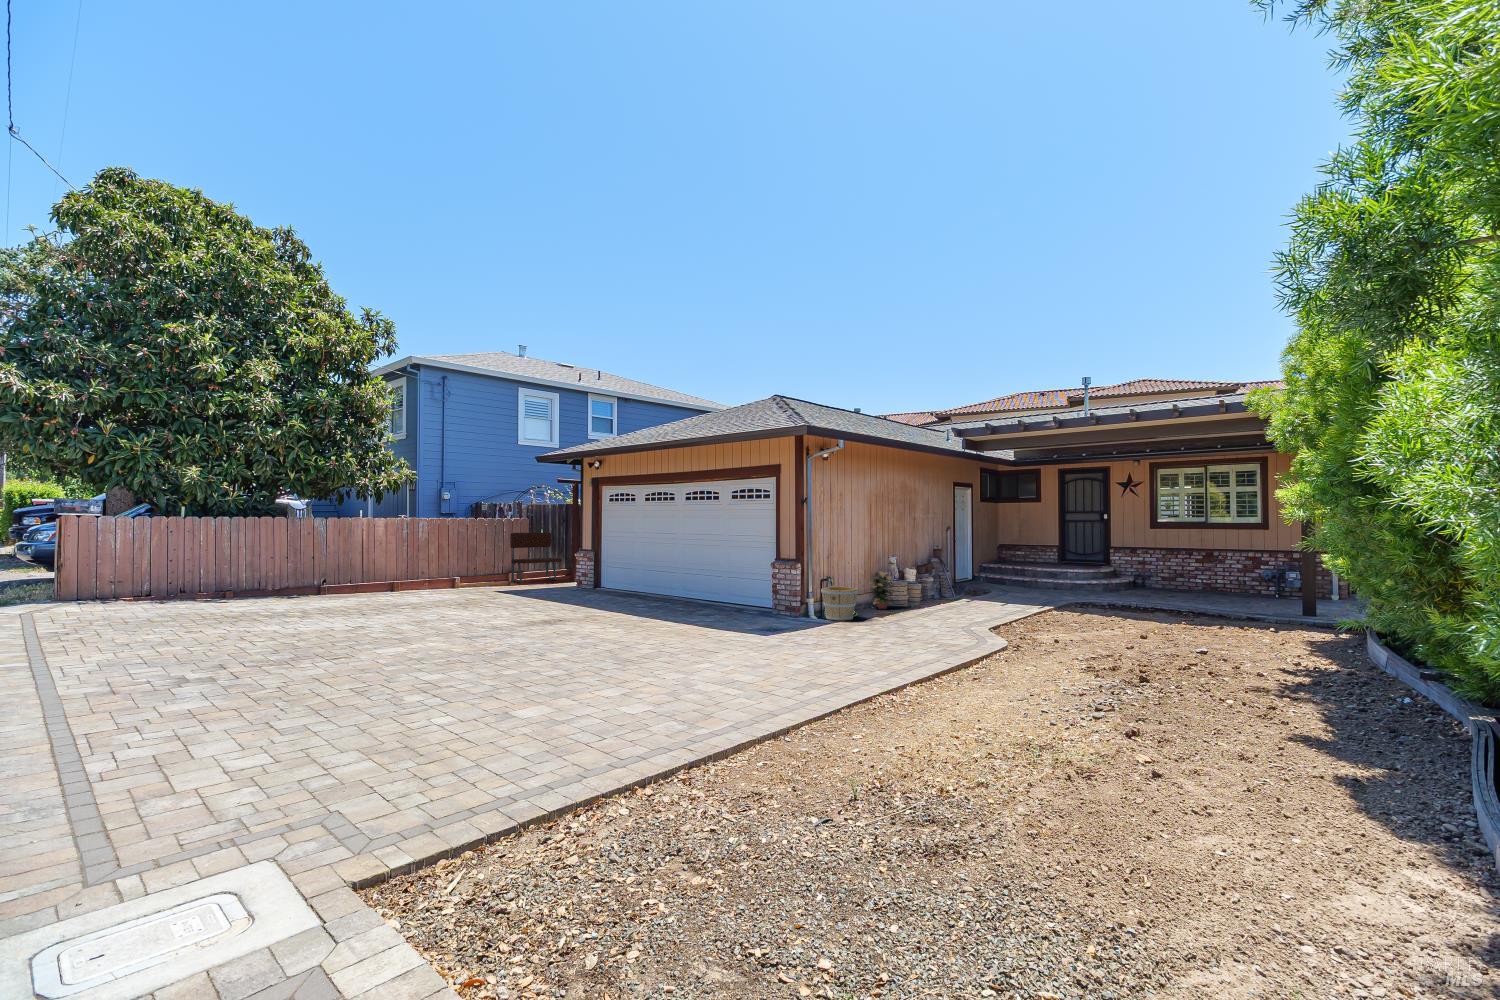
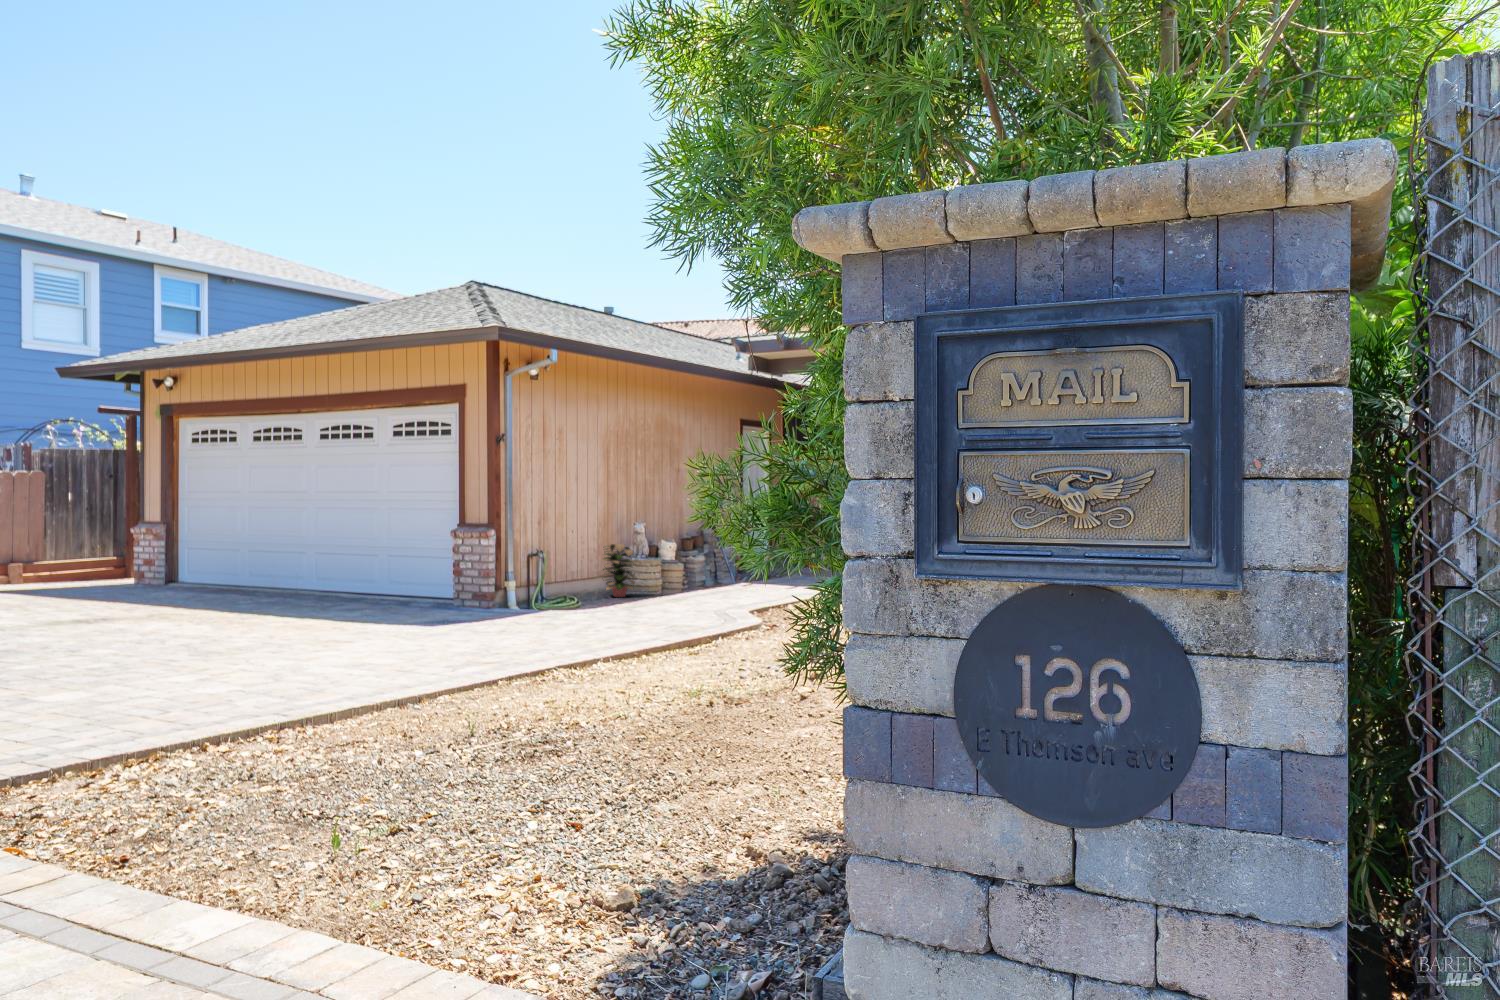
bench: present [510,533,562,583] -> none [10,496,107,580]
wooden bucket: present [821,586,858,621] -> none [524,562,577,609]

